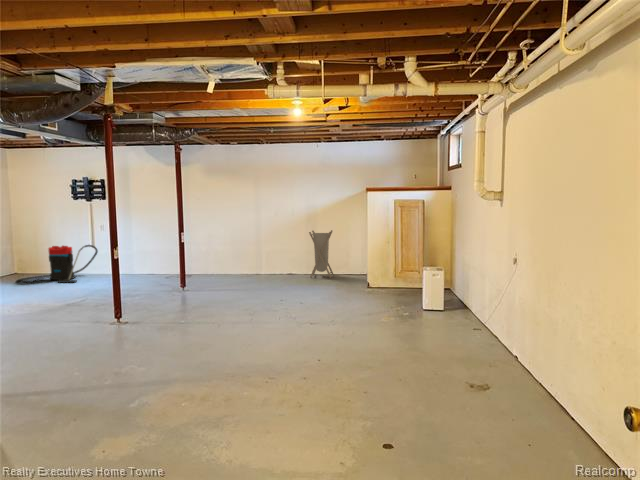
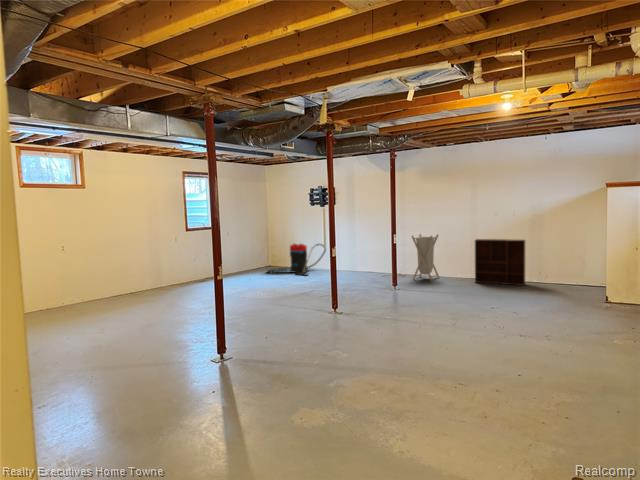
laundry hamper: present [309,230,333,278] -> present [412,234,439,281]
shelving unit: none [260,234,304,276] -> present [475,239,525,286]

